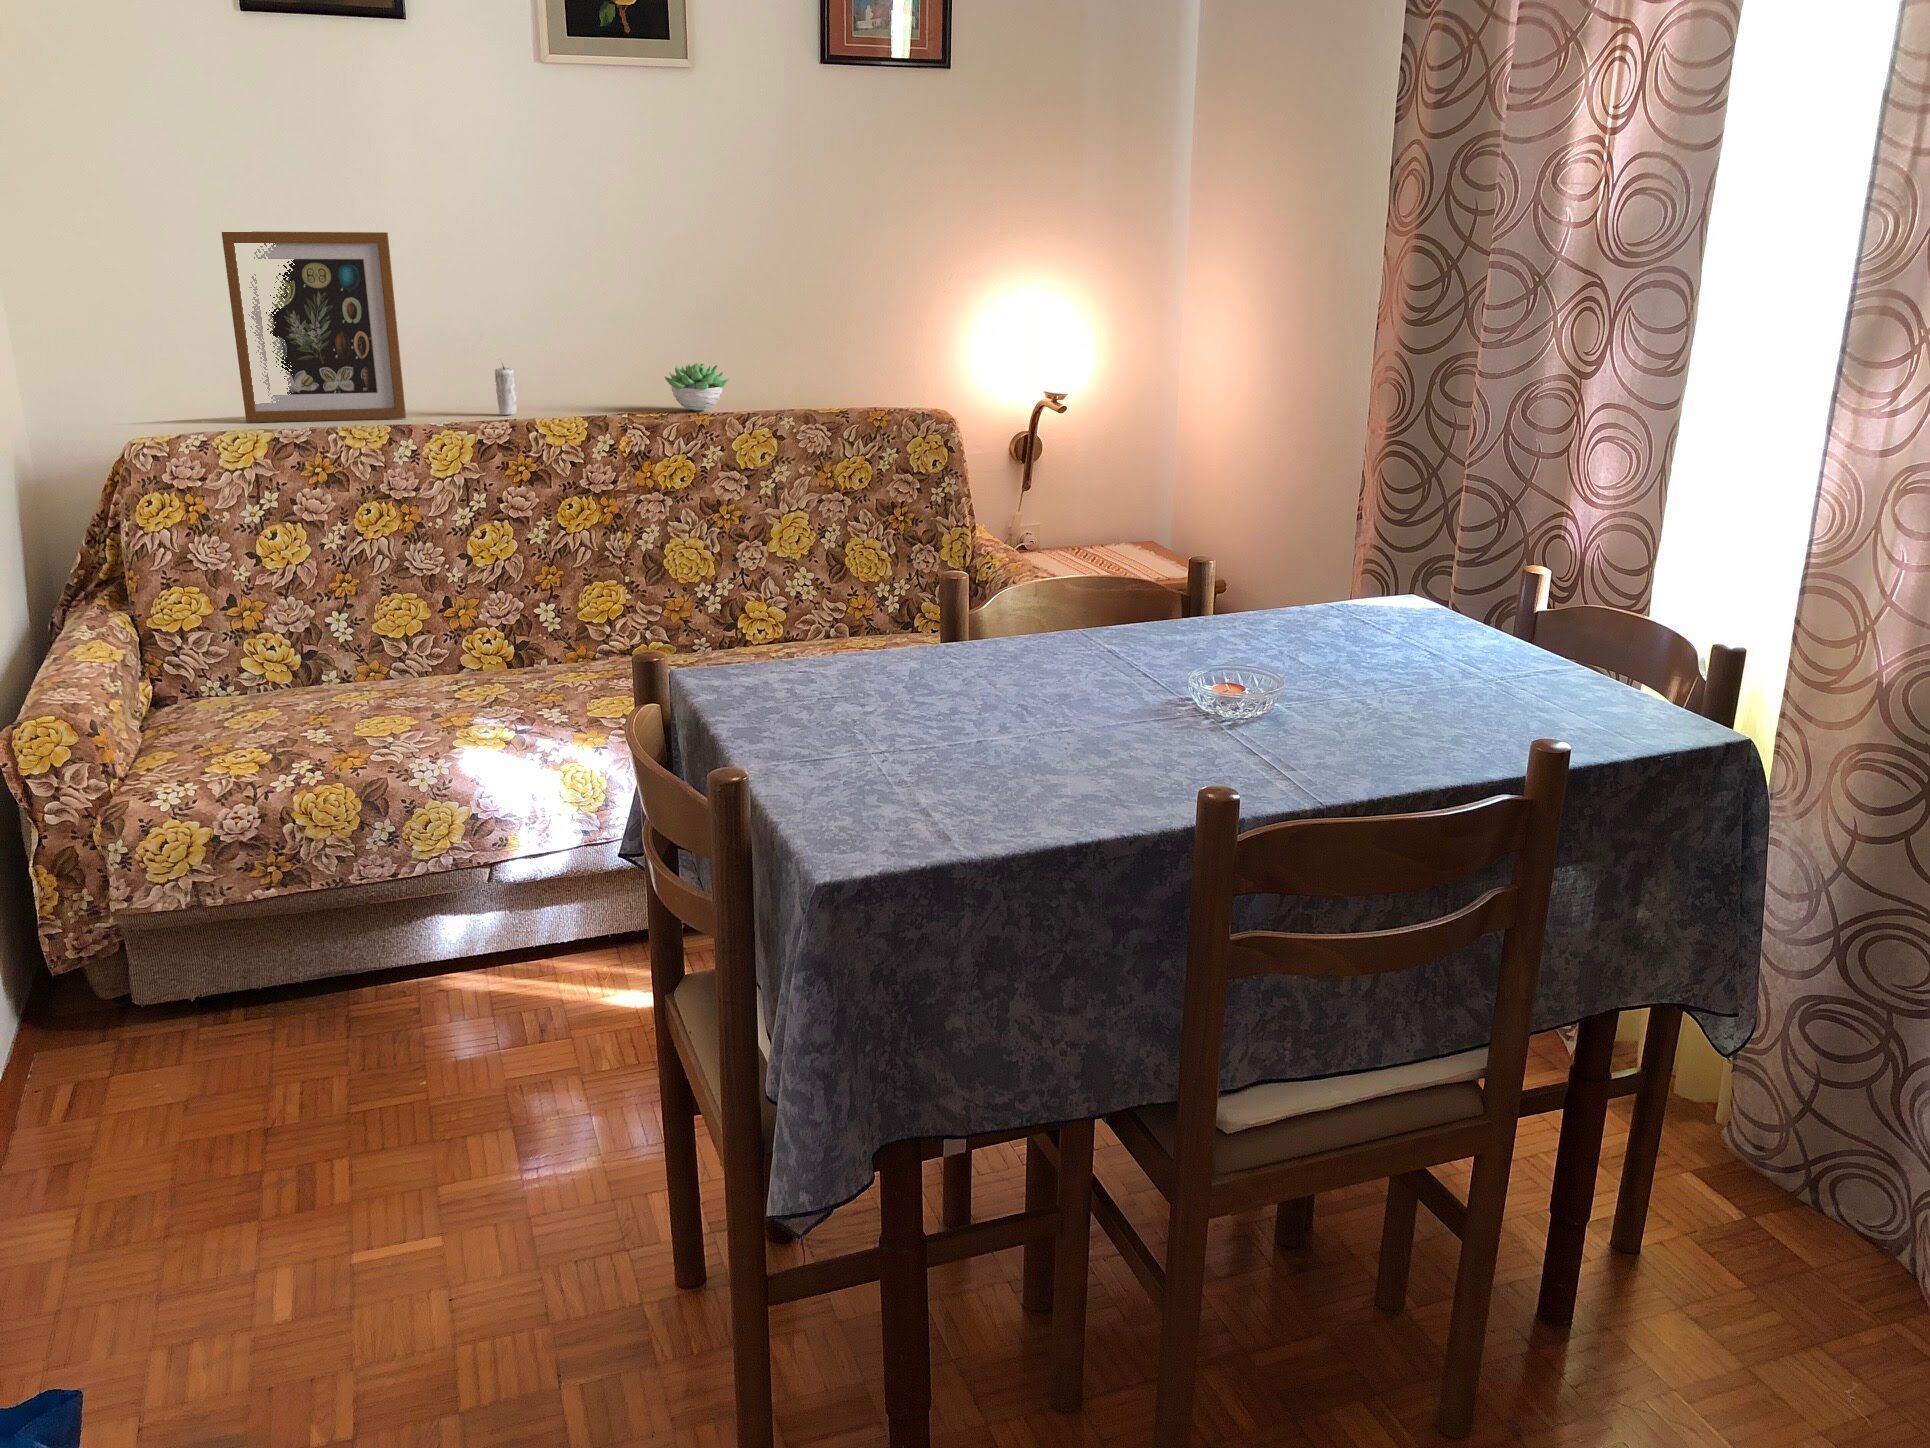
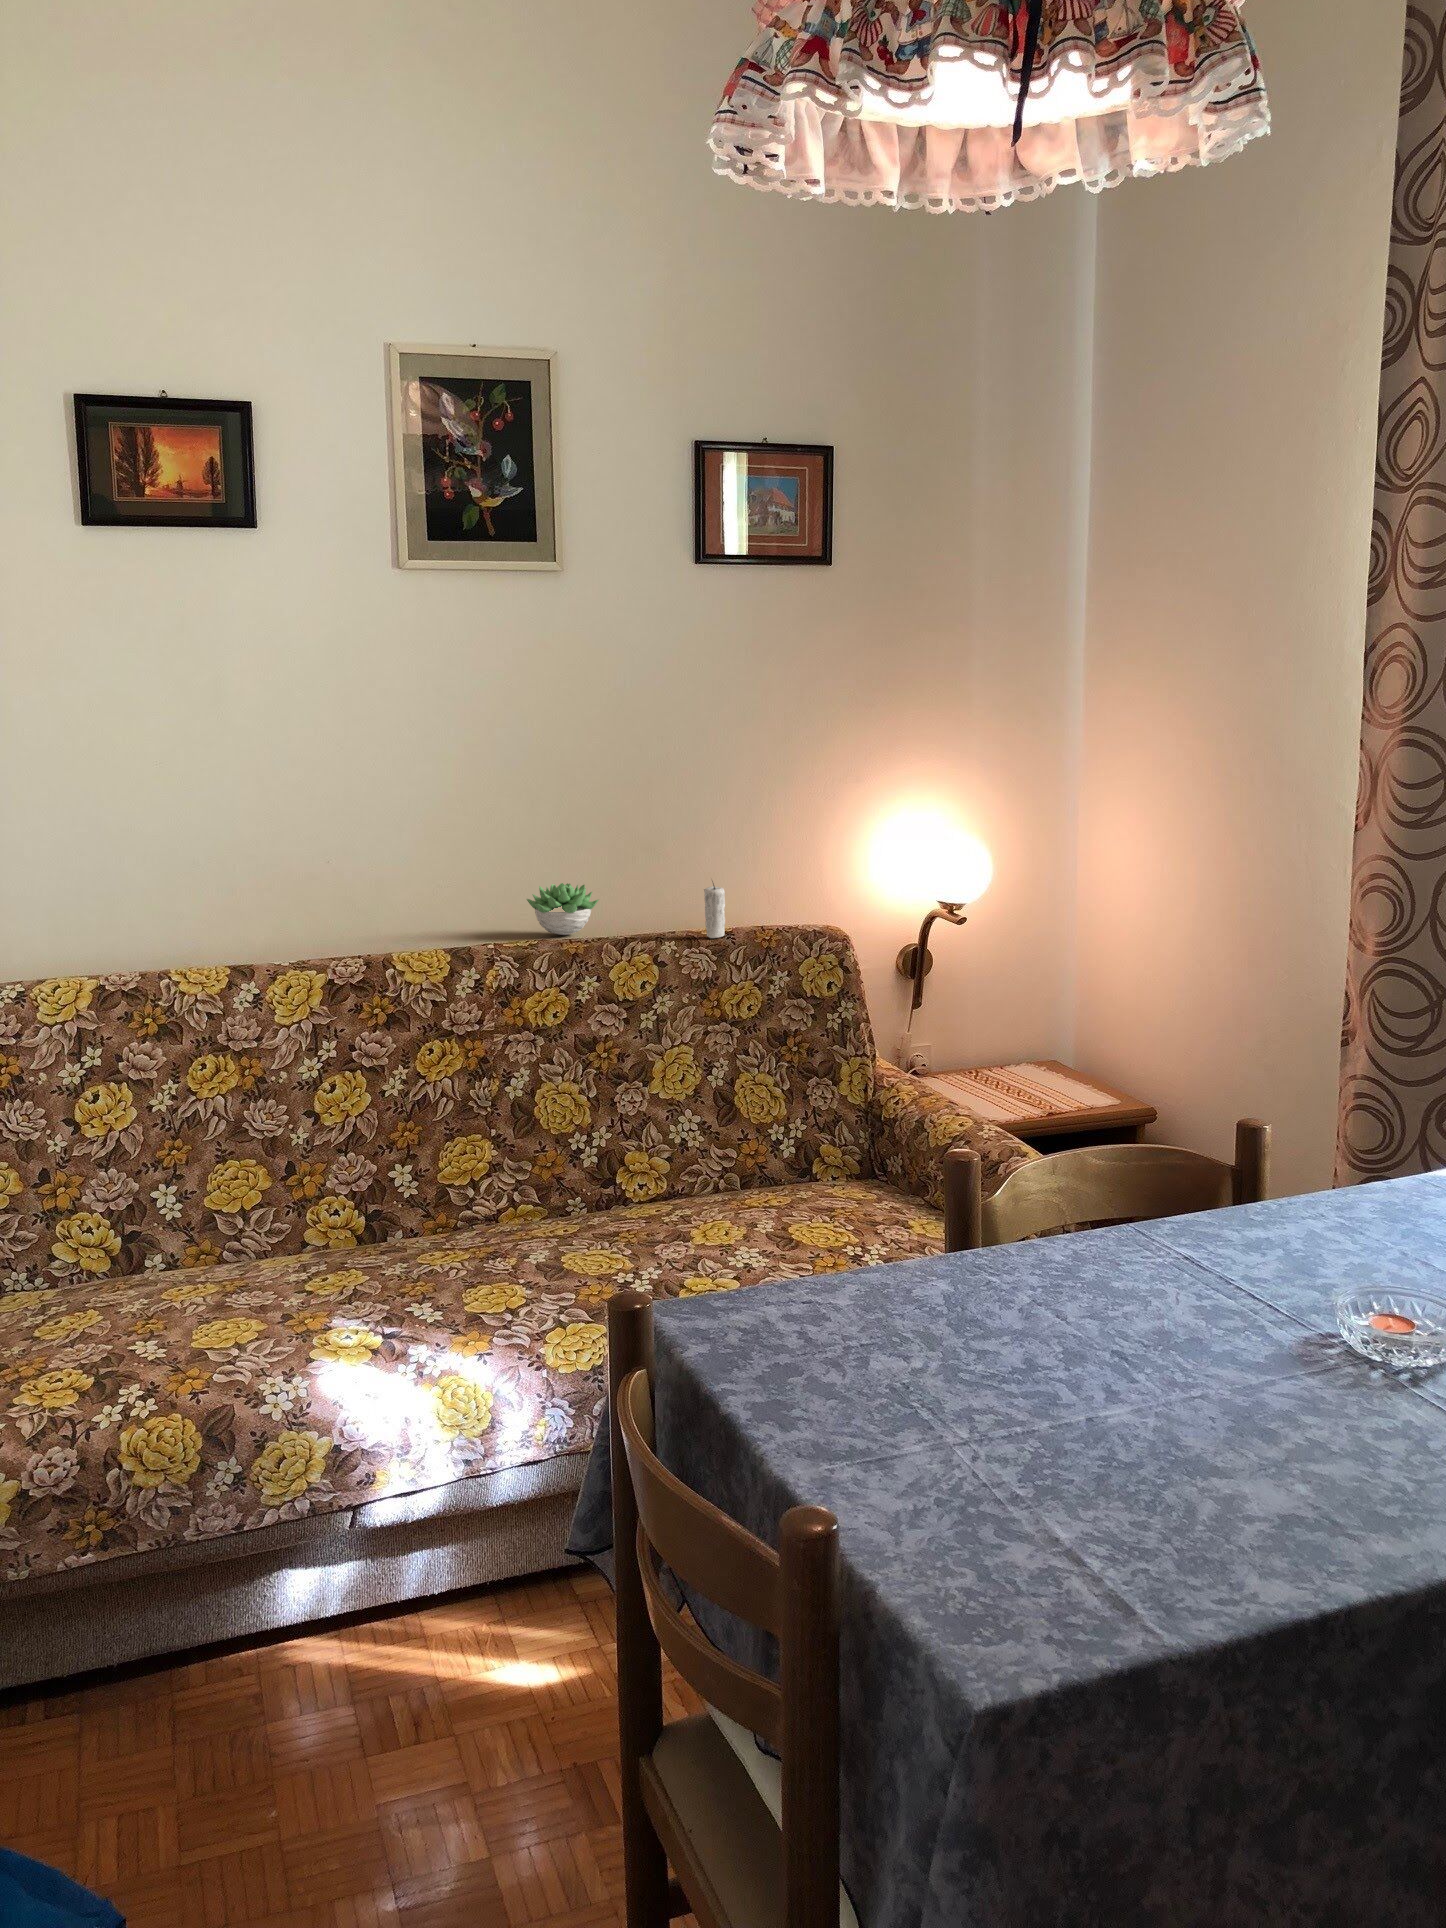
picture frame: present [222,231,406,422] -> none [49,755,243,967]
candle: present [495,364,517,415] -> present [704,881,725,938]

